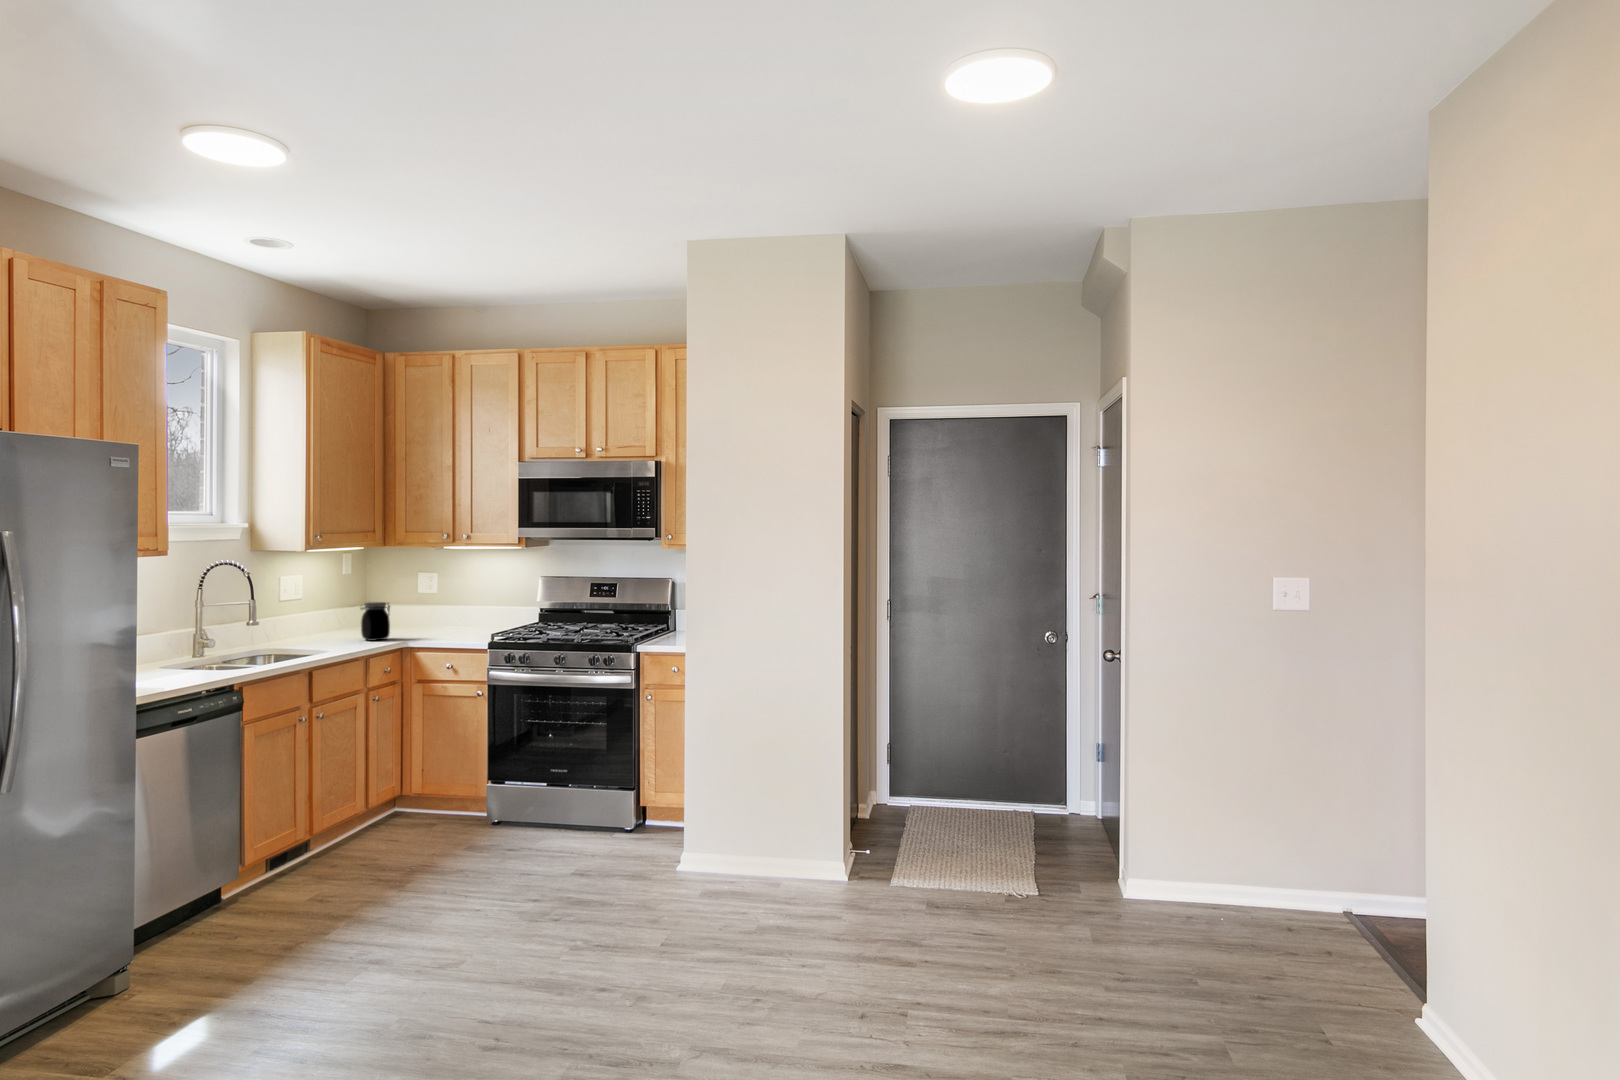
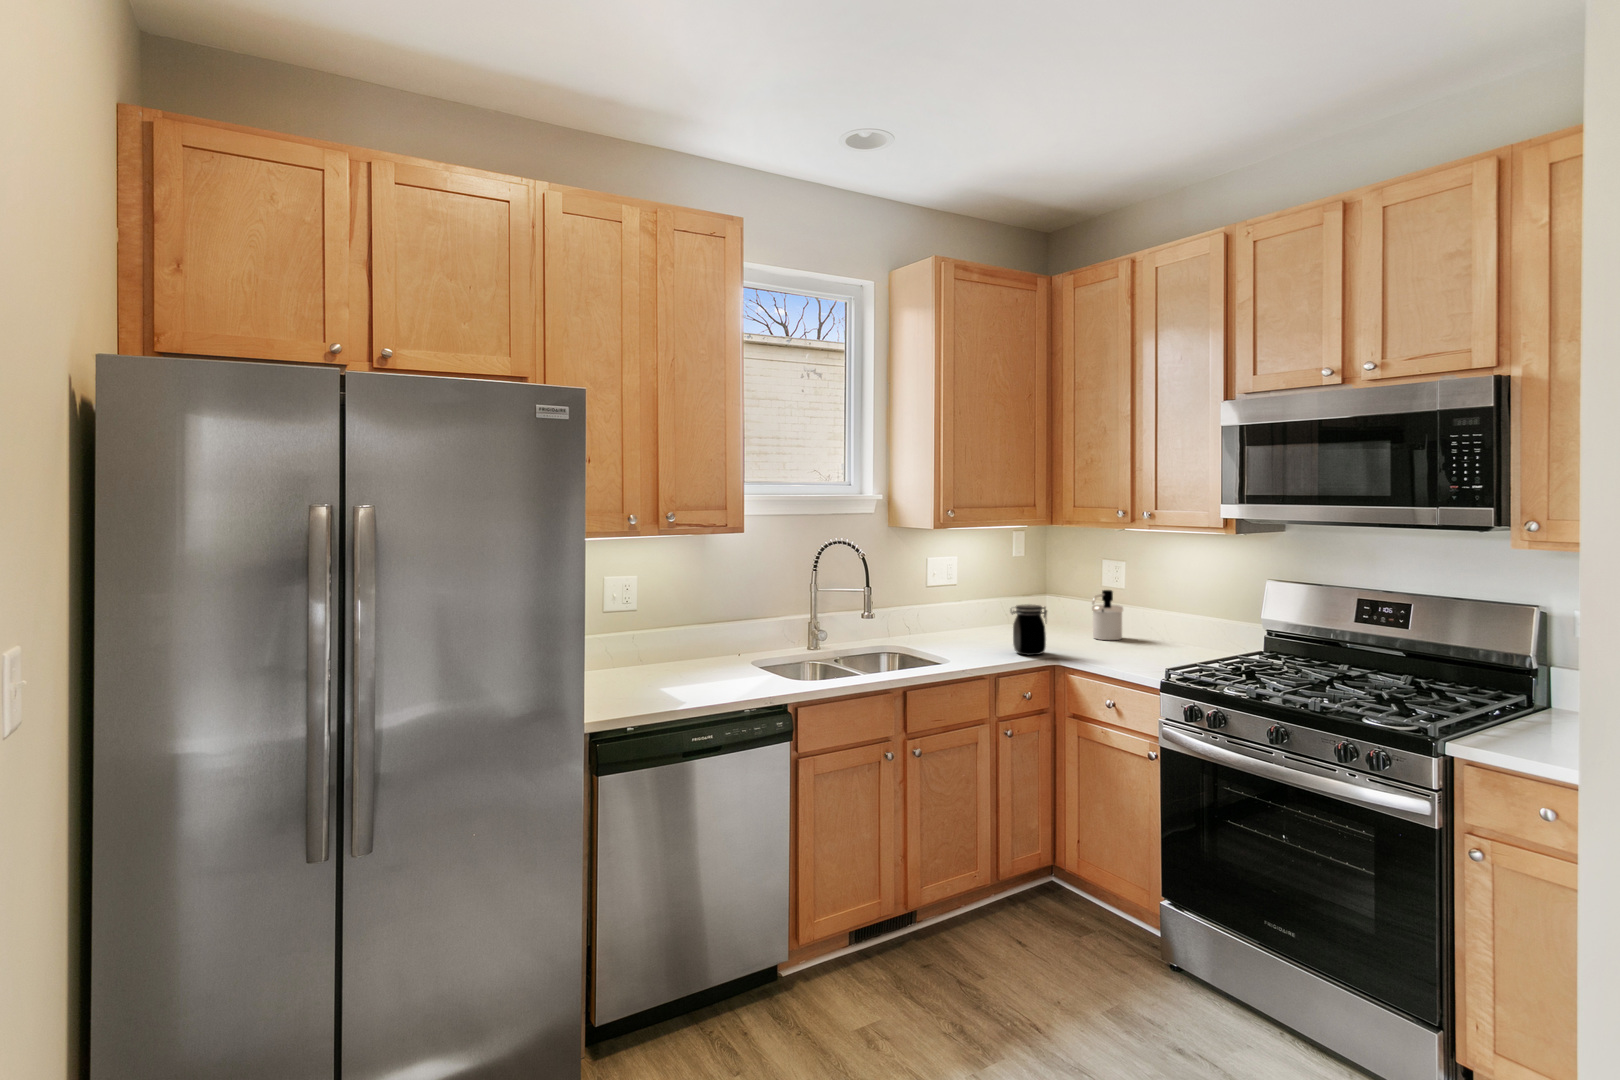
soap dispenser: none [411,591,436,629] -> present [1092,590,1123,640]

